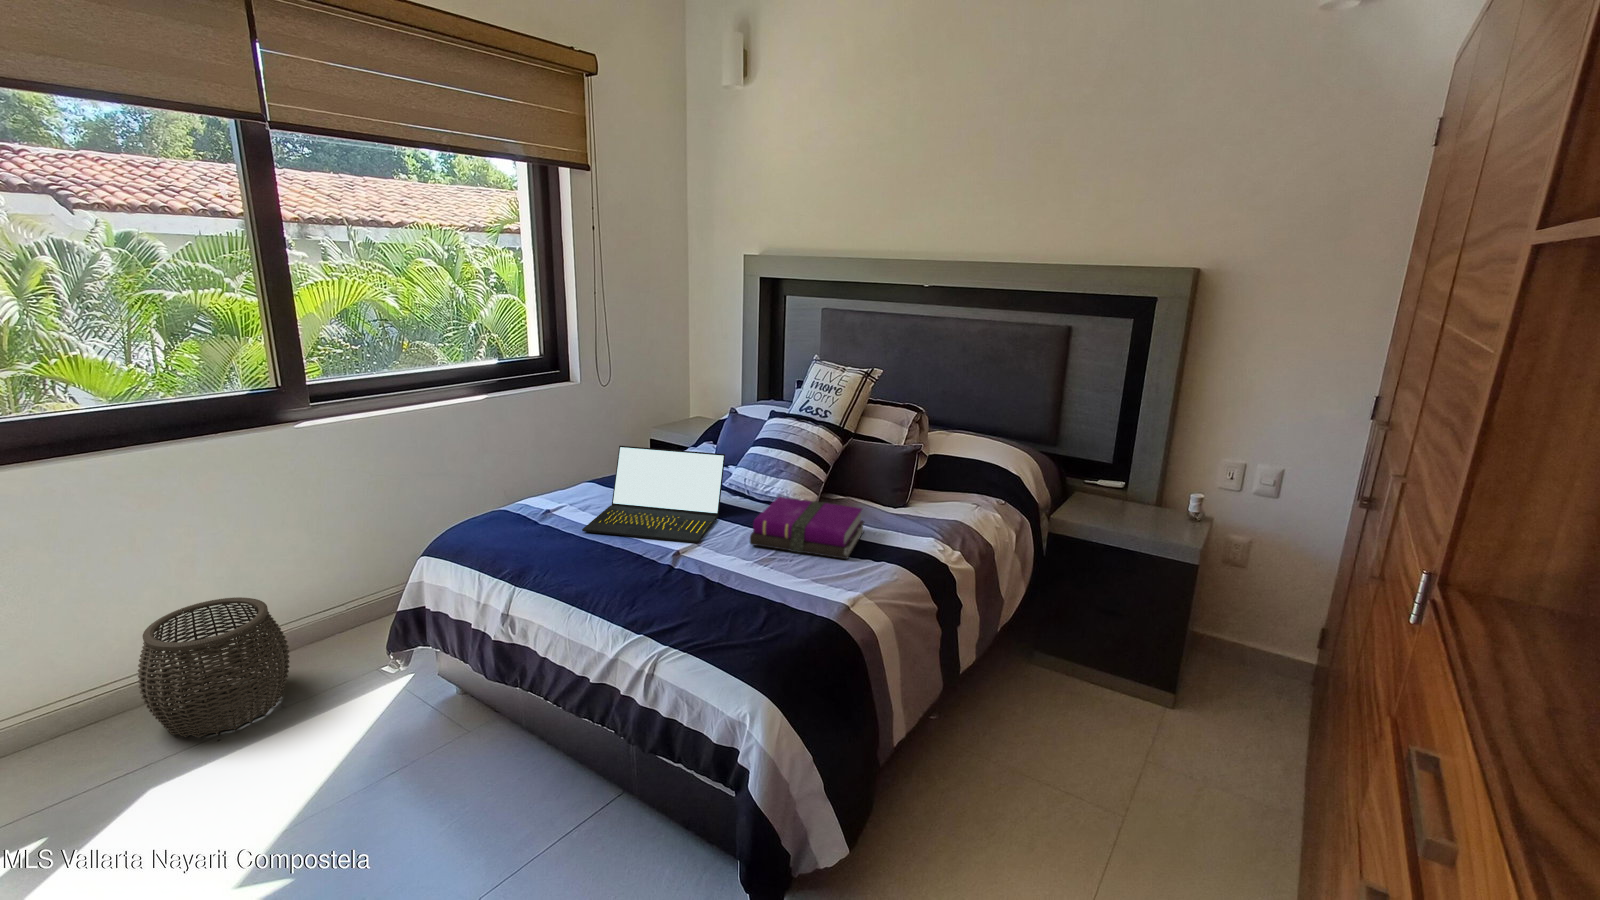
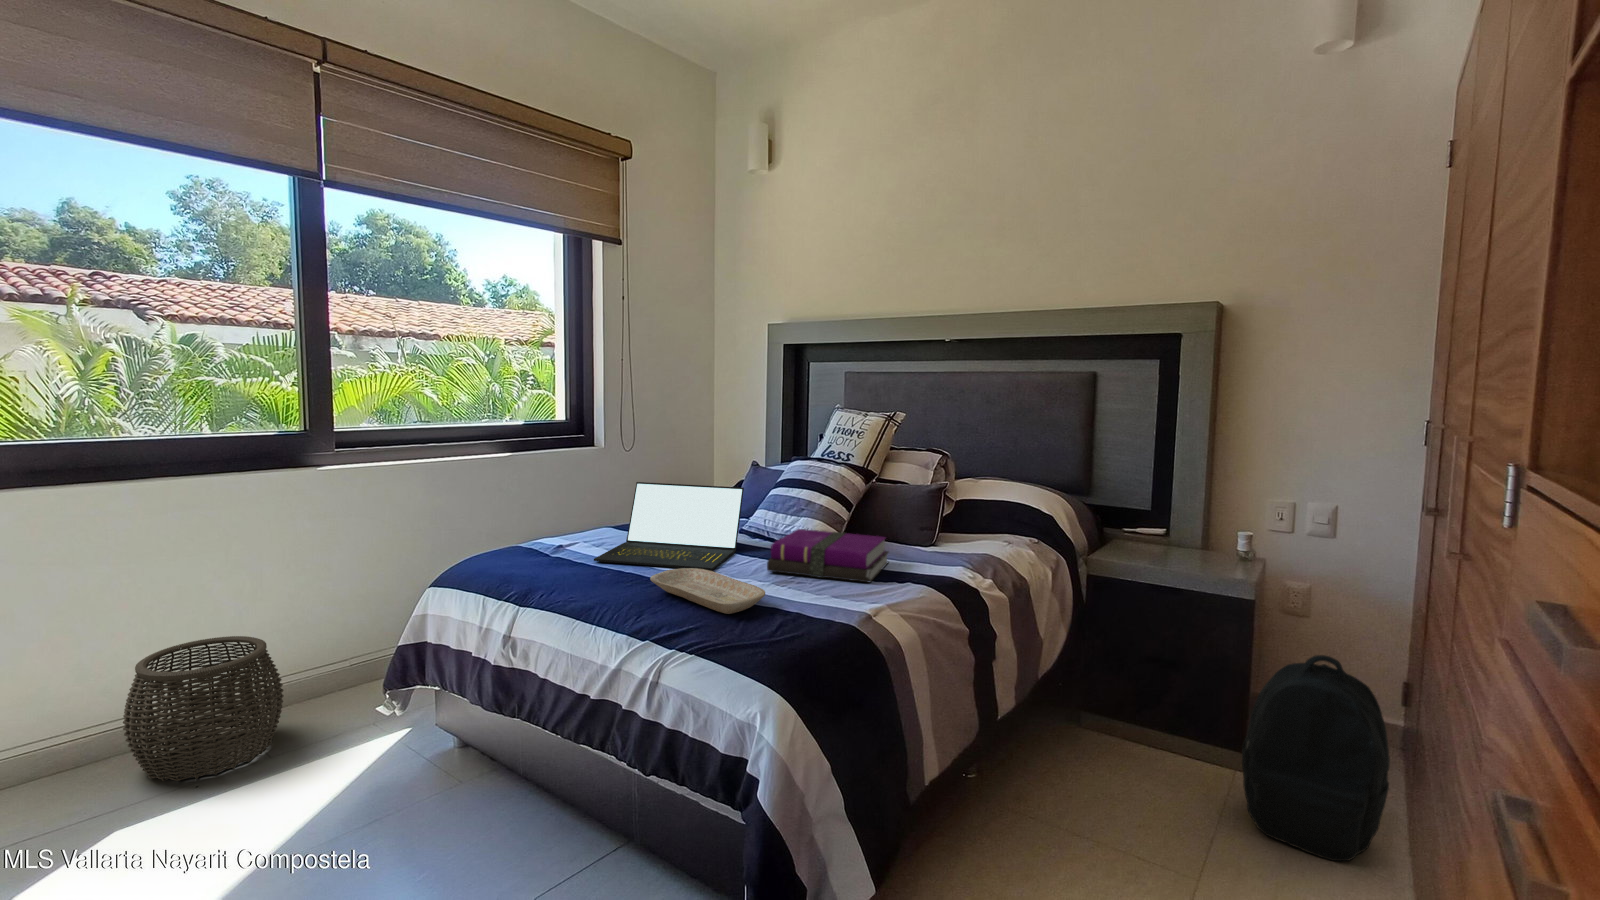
tray: none [640,547,750,603] -> present [650,568,765,614]
backpack: none [1173,627,1300,798] -> present [1242,655,1390,861]

